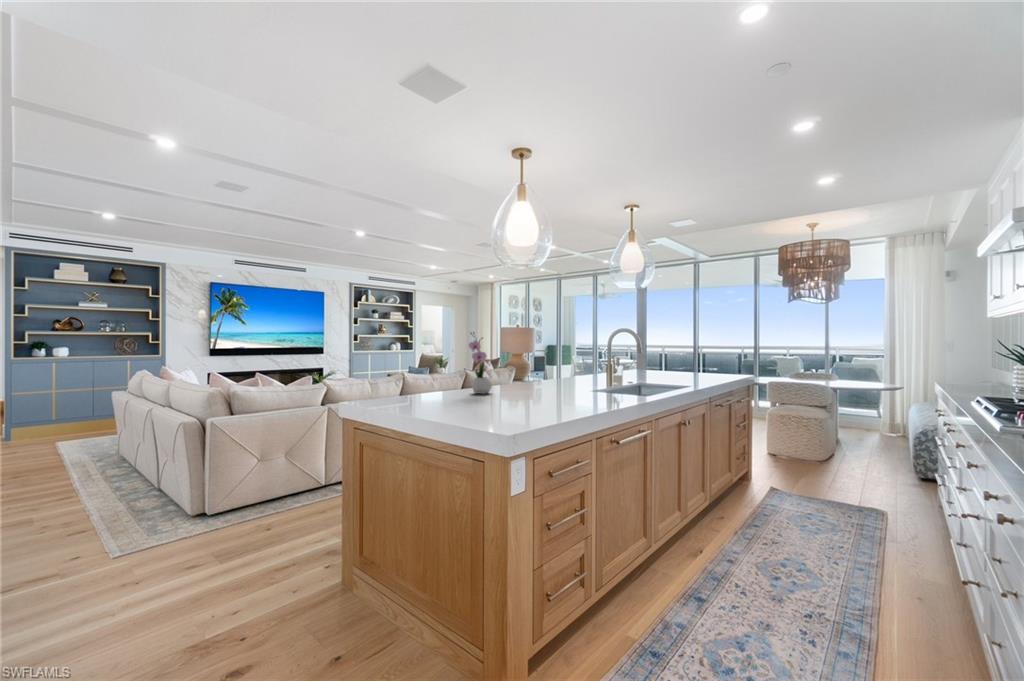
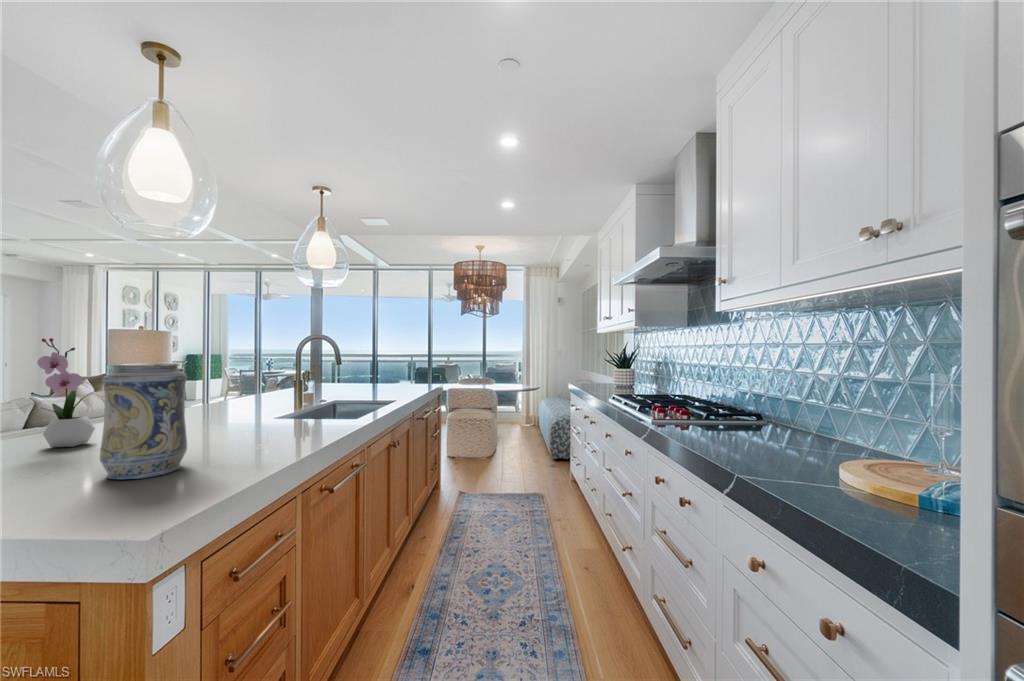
decorative vase: none [493,345,532,410] -> present [100,363,187,480]

